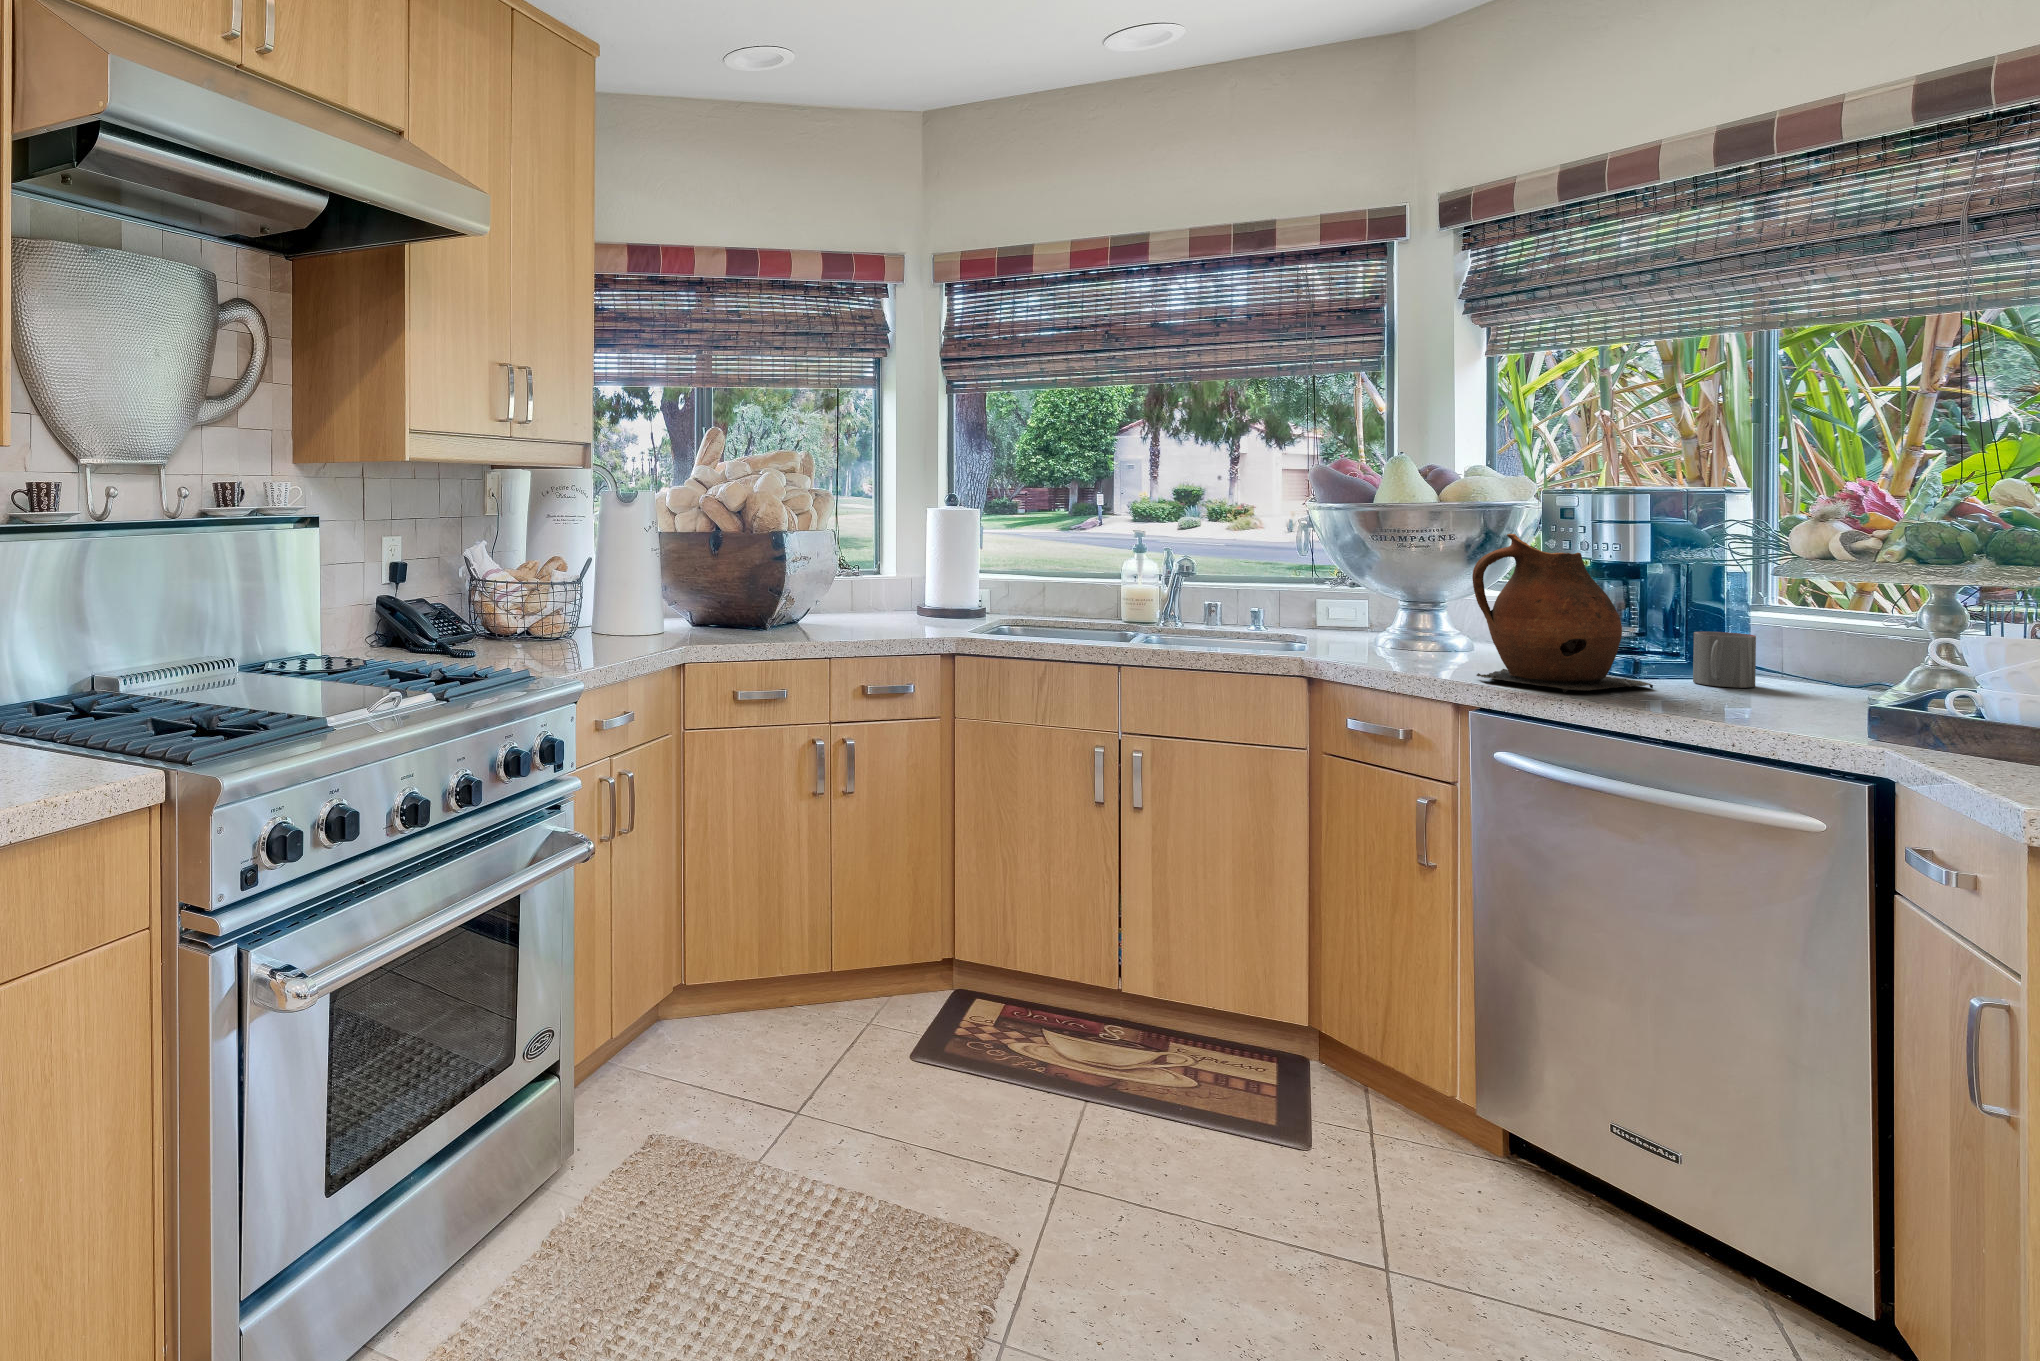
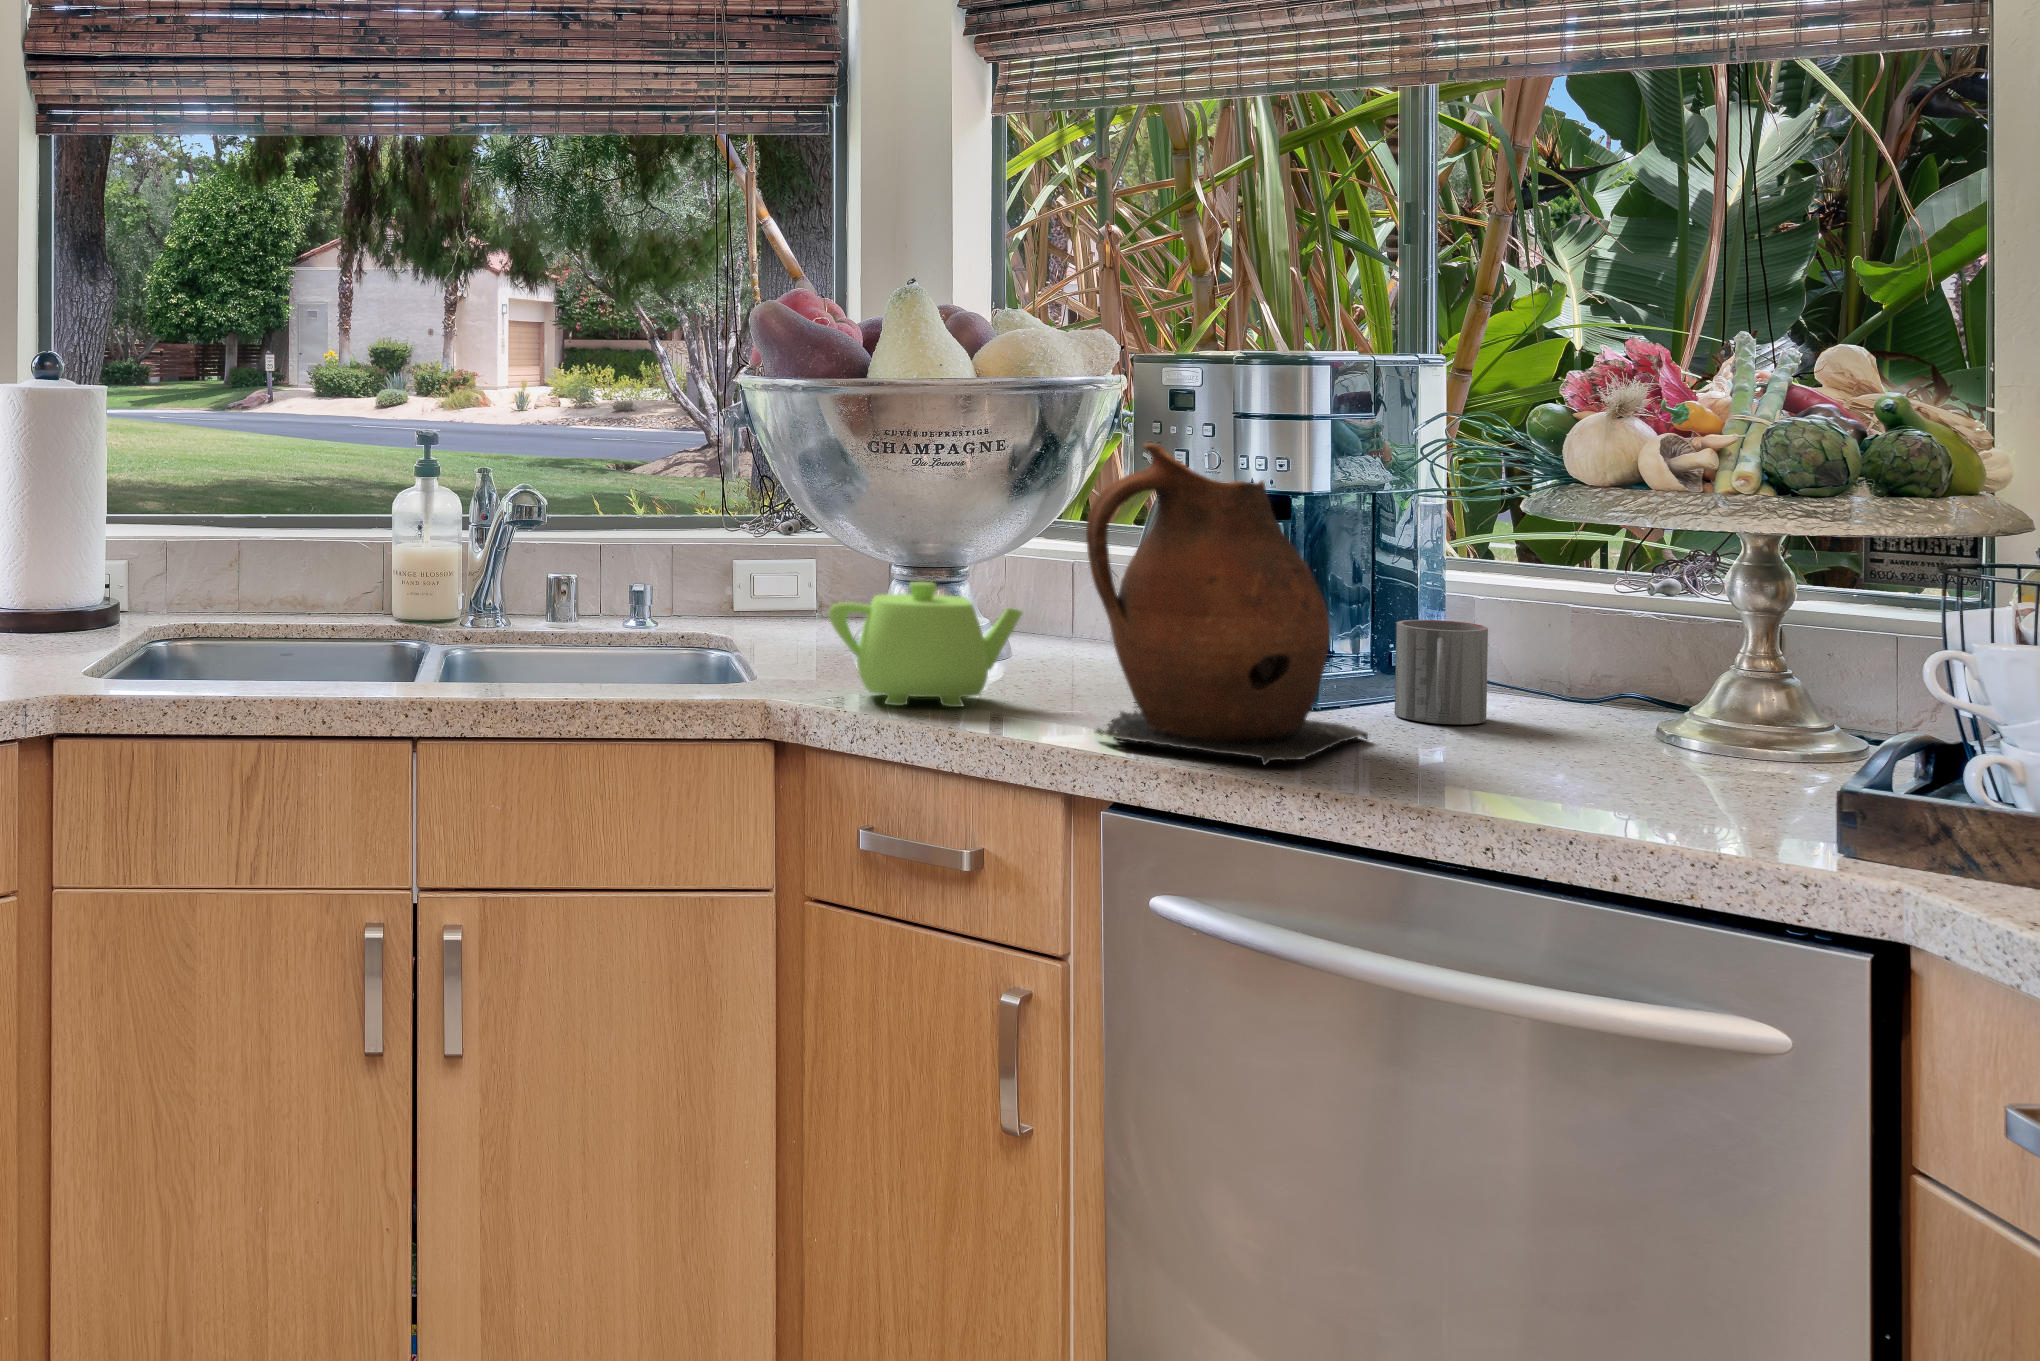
teapot: none [1339,603,1452,664] -> present [829,582,1022,707]

